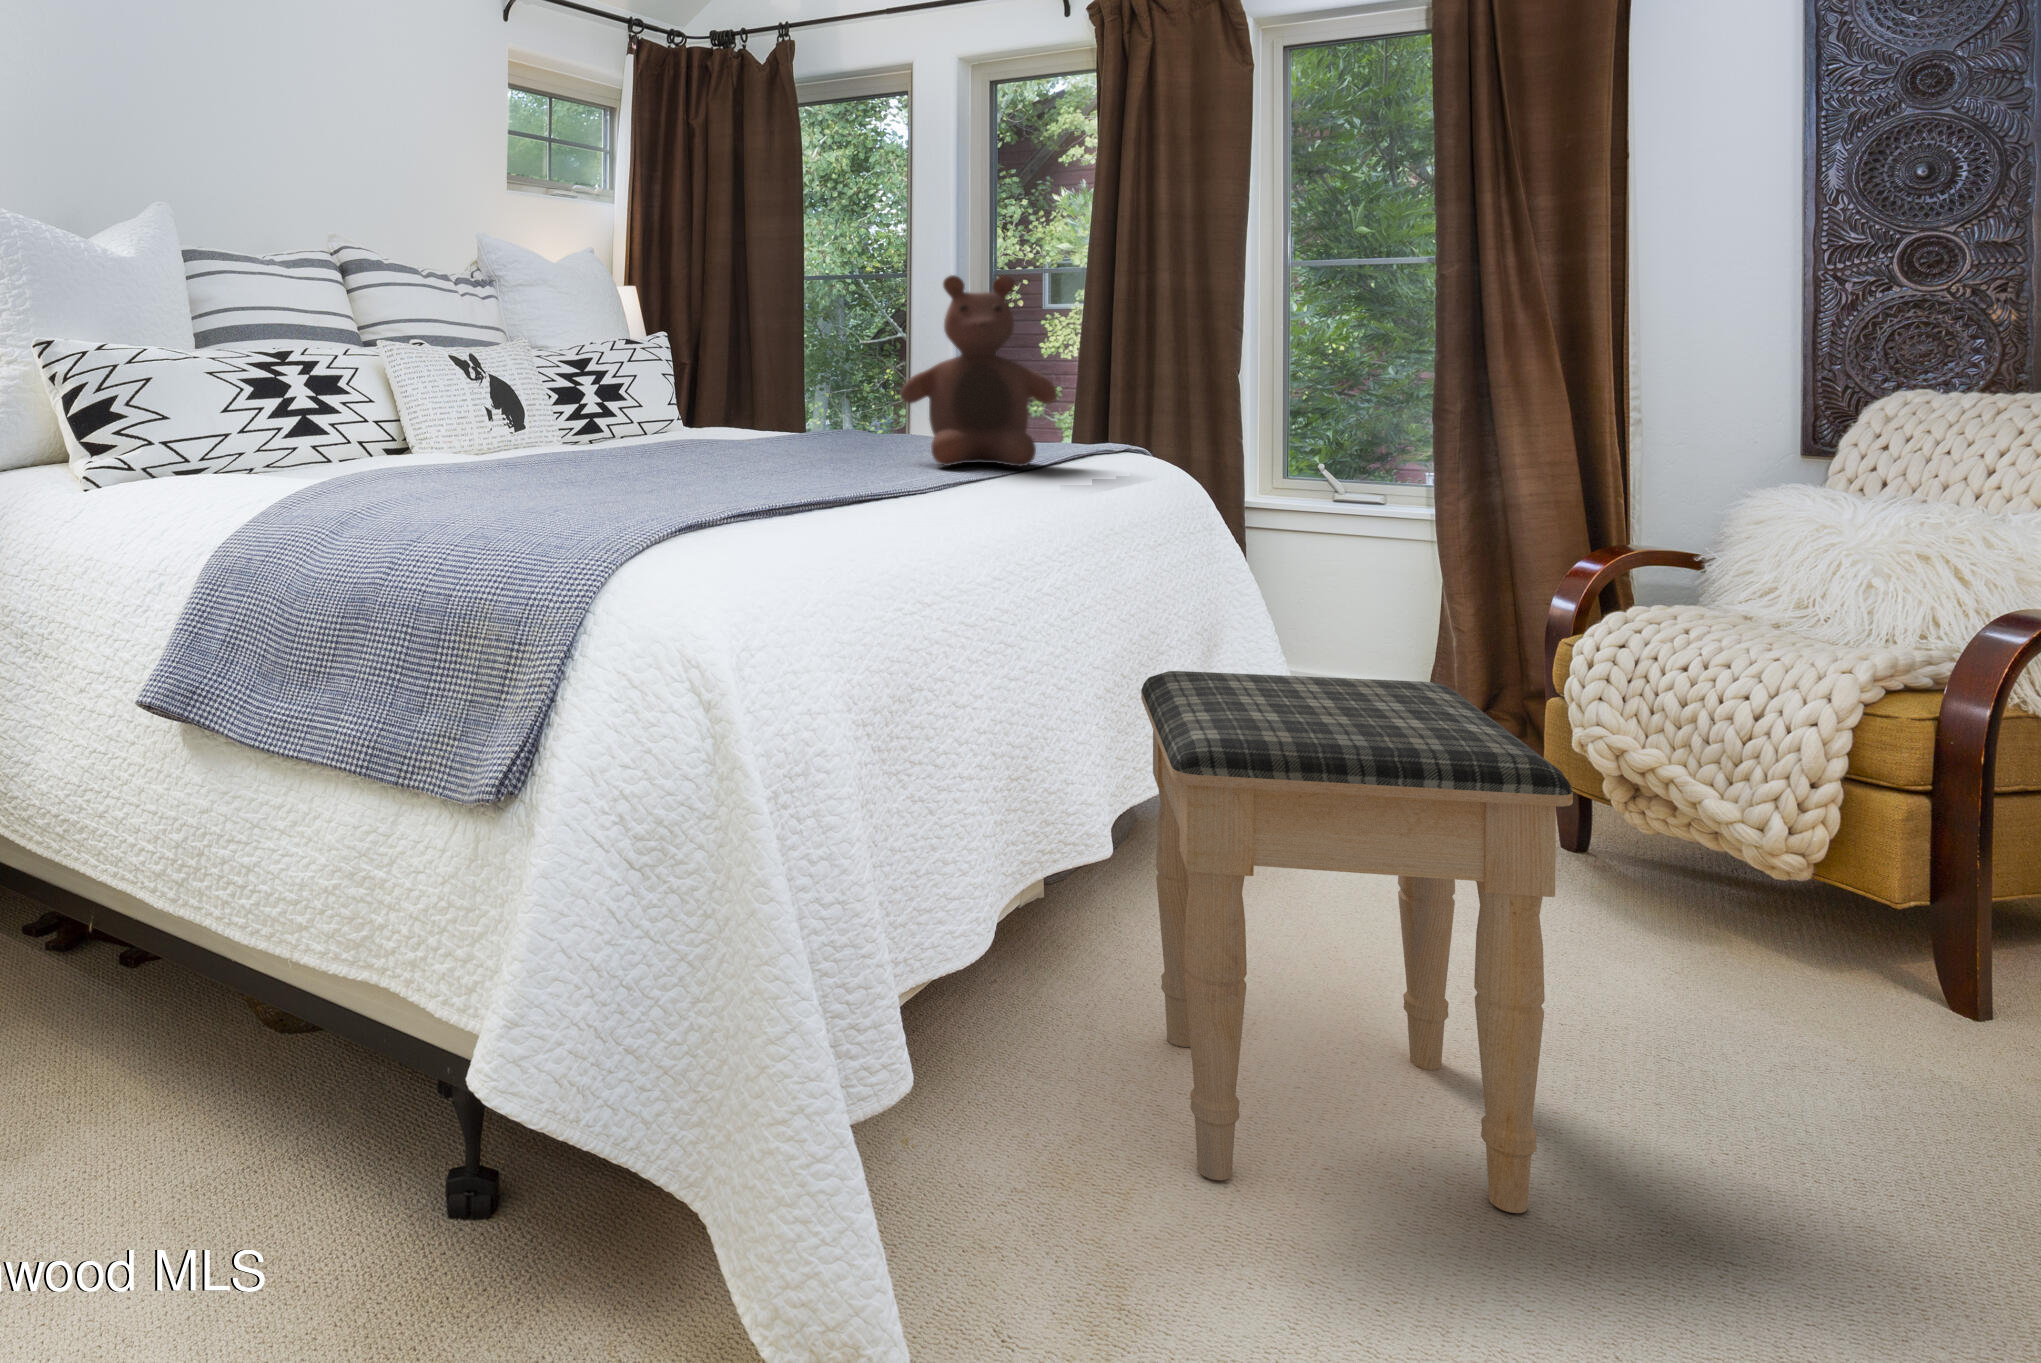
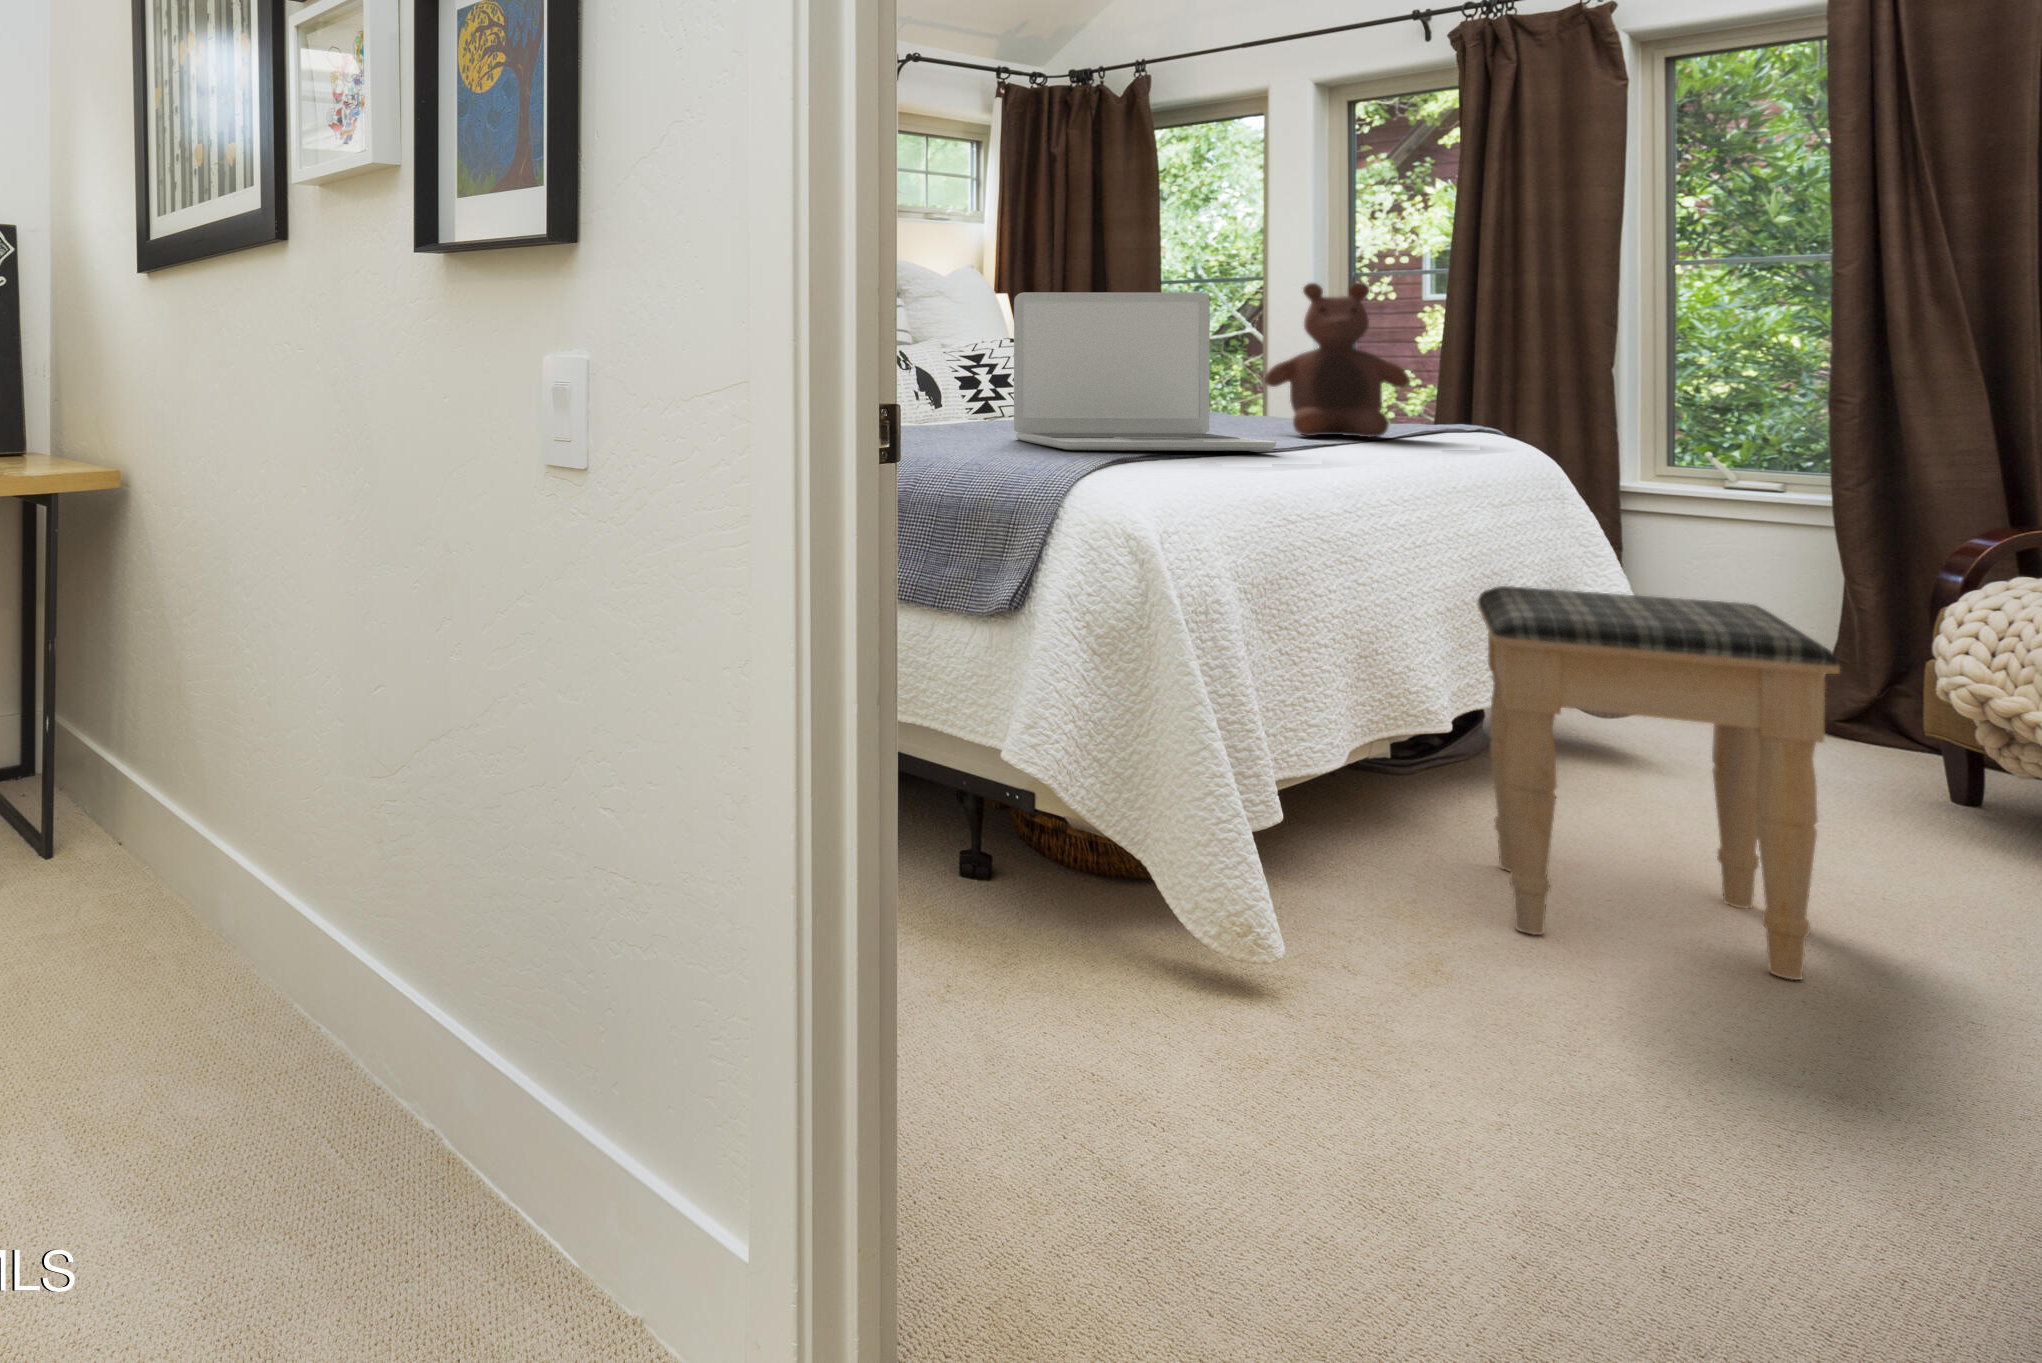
laptop: none [576,281,906,511] -> present [1014,292,1276,451]

